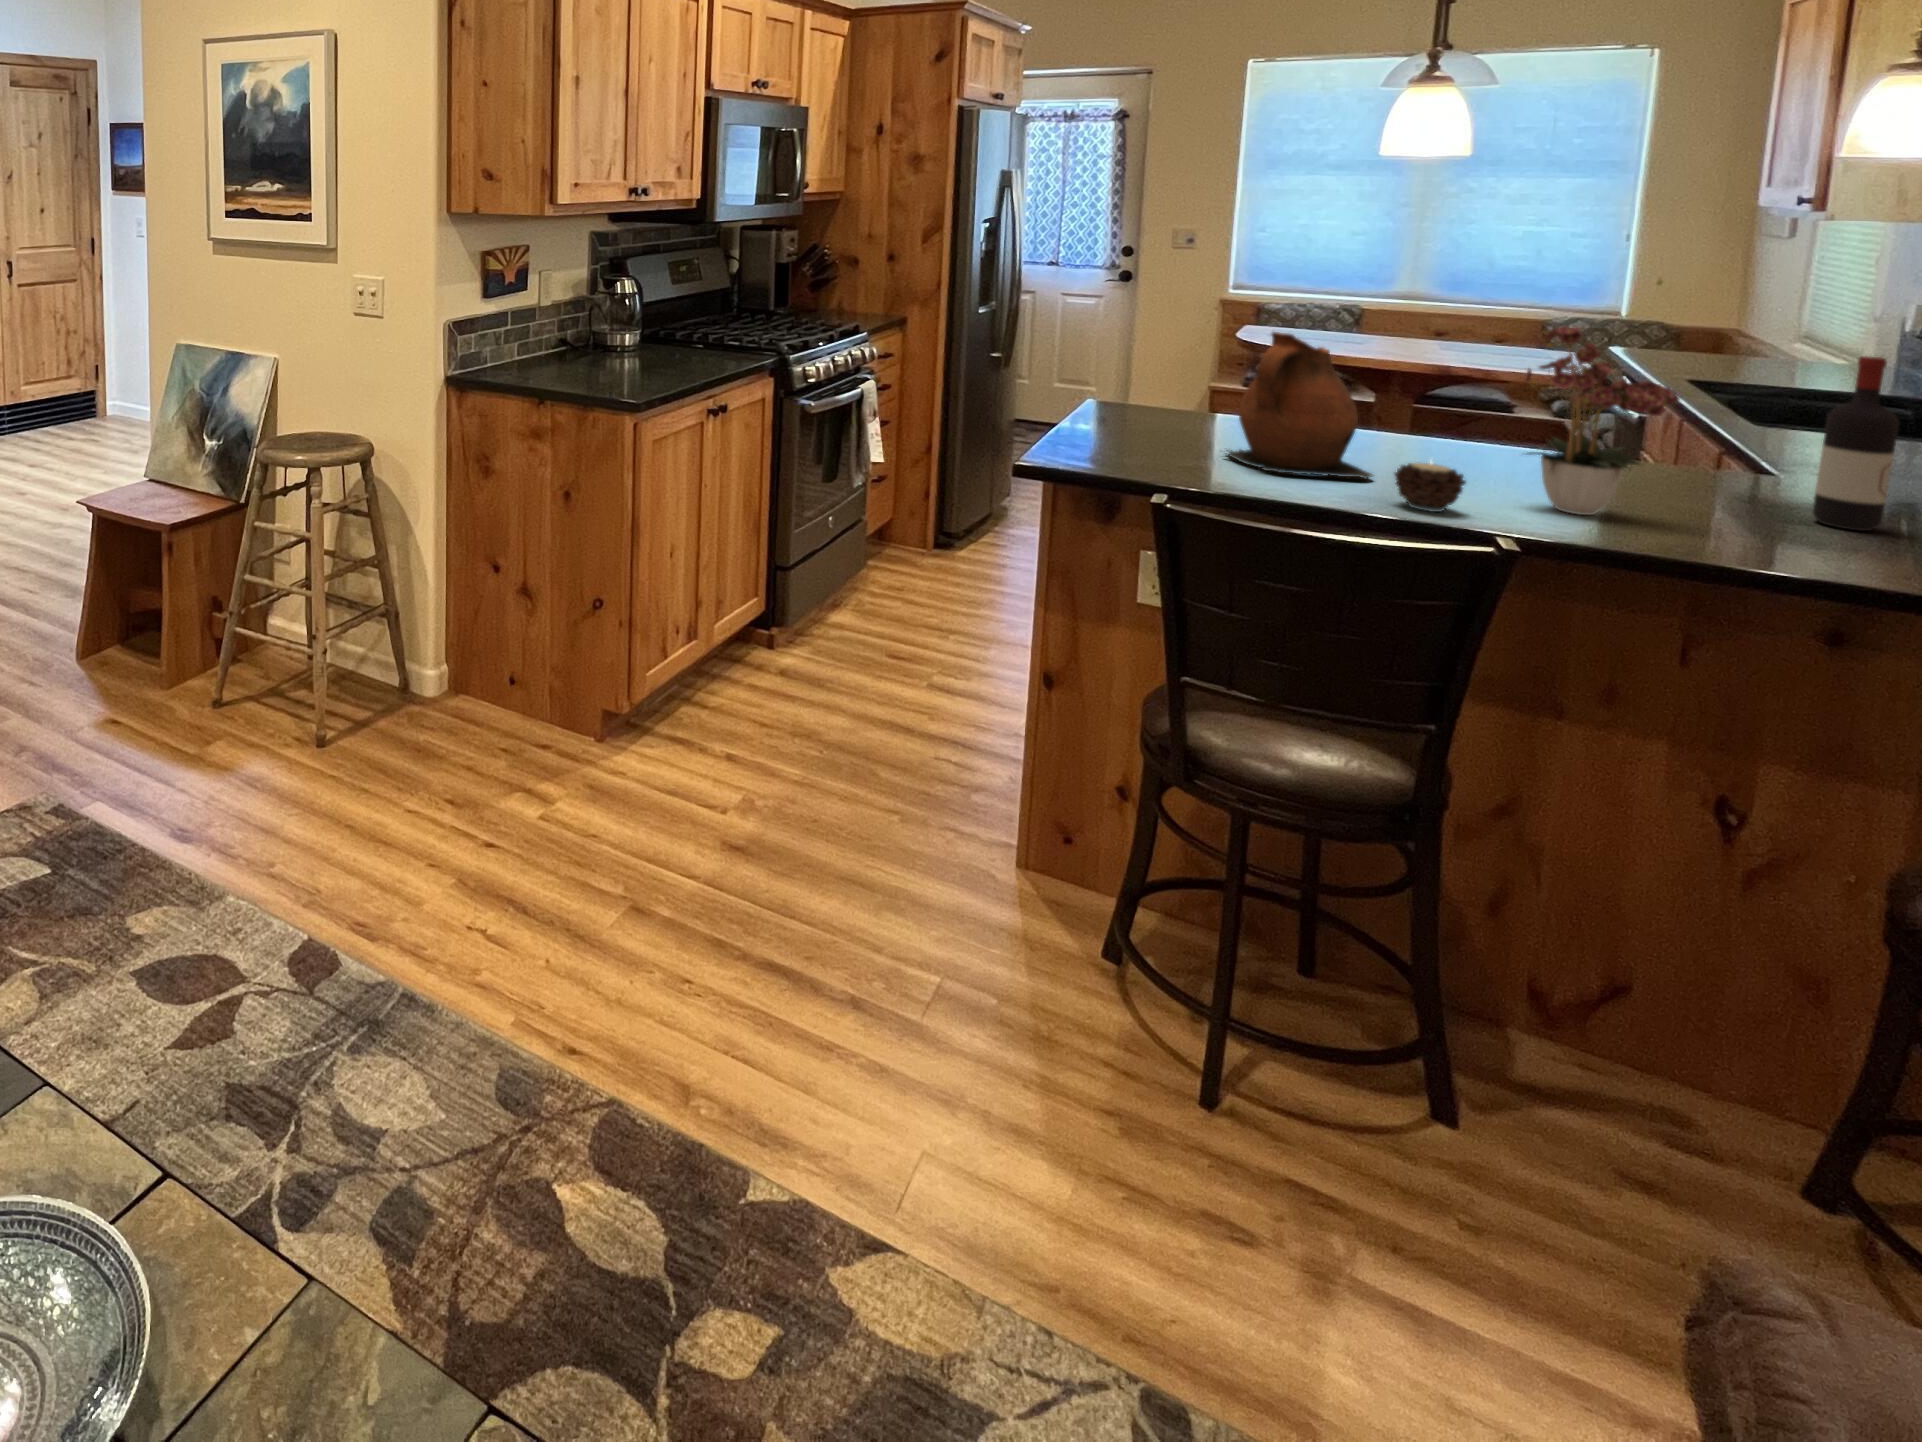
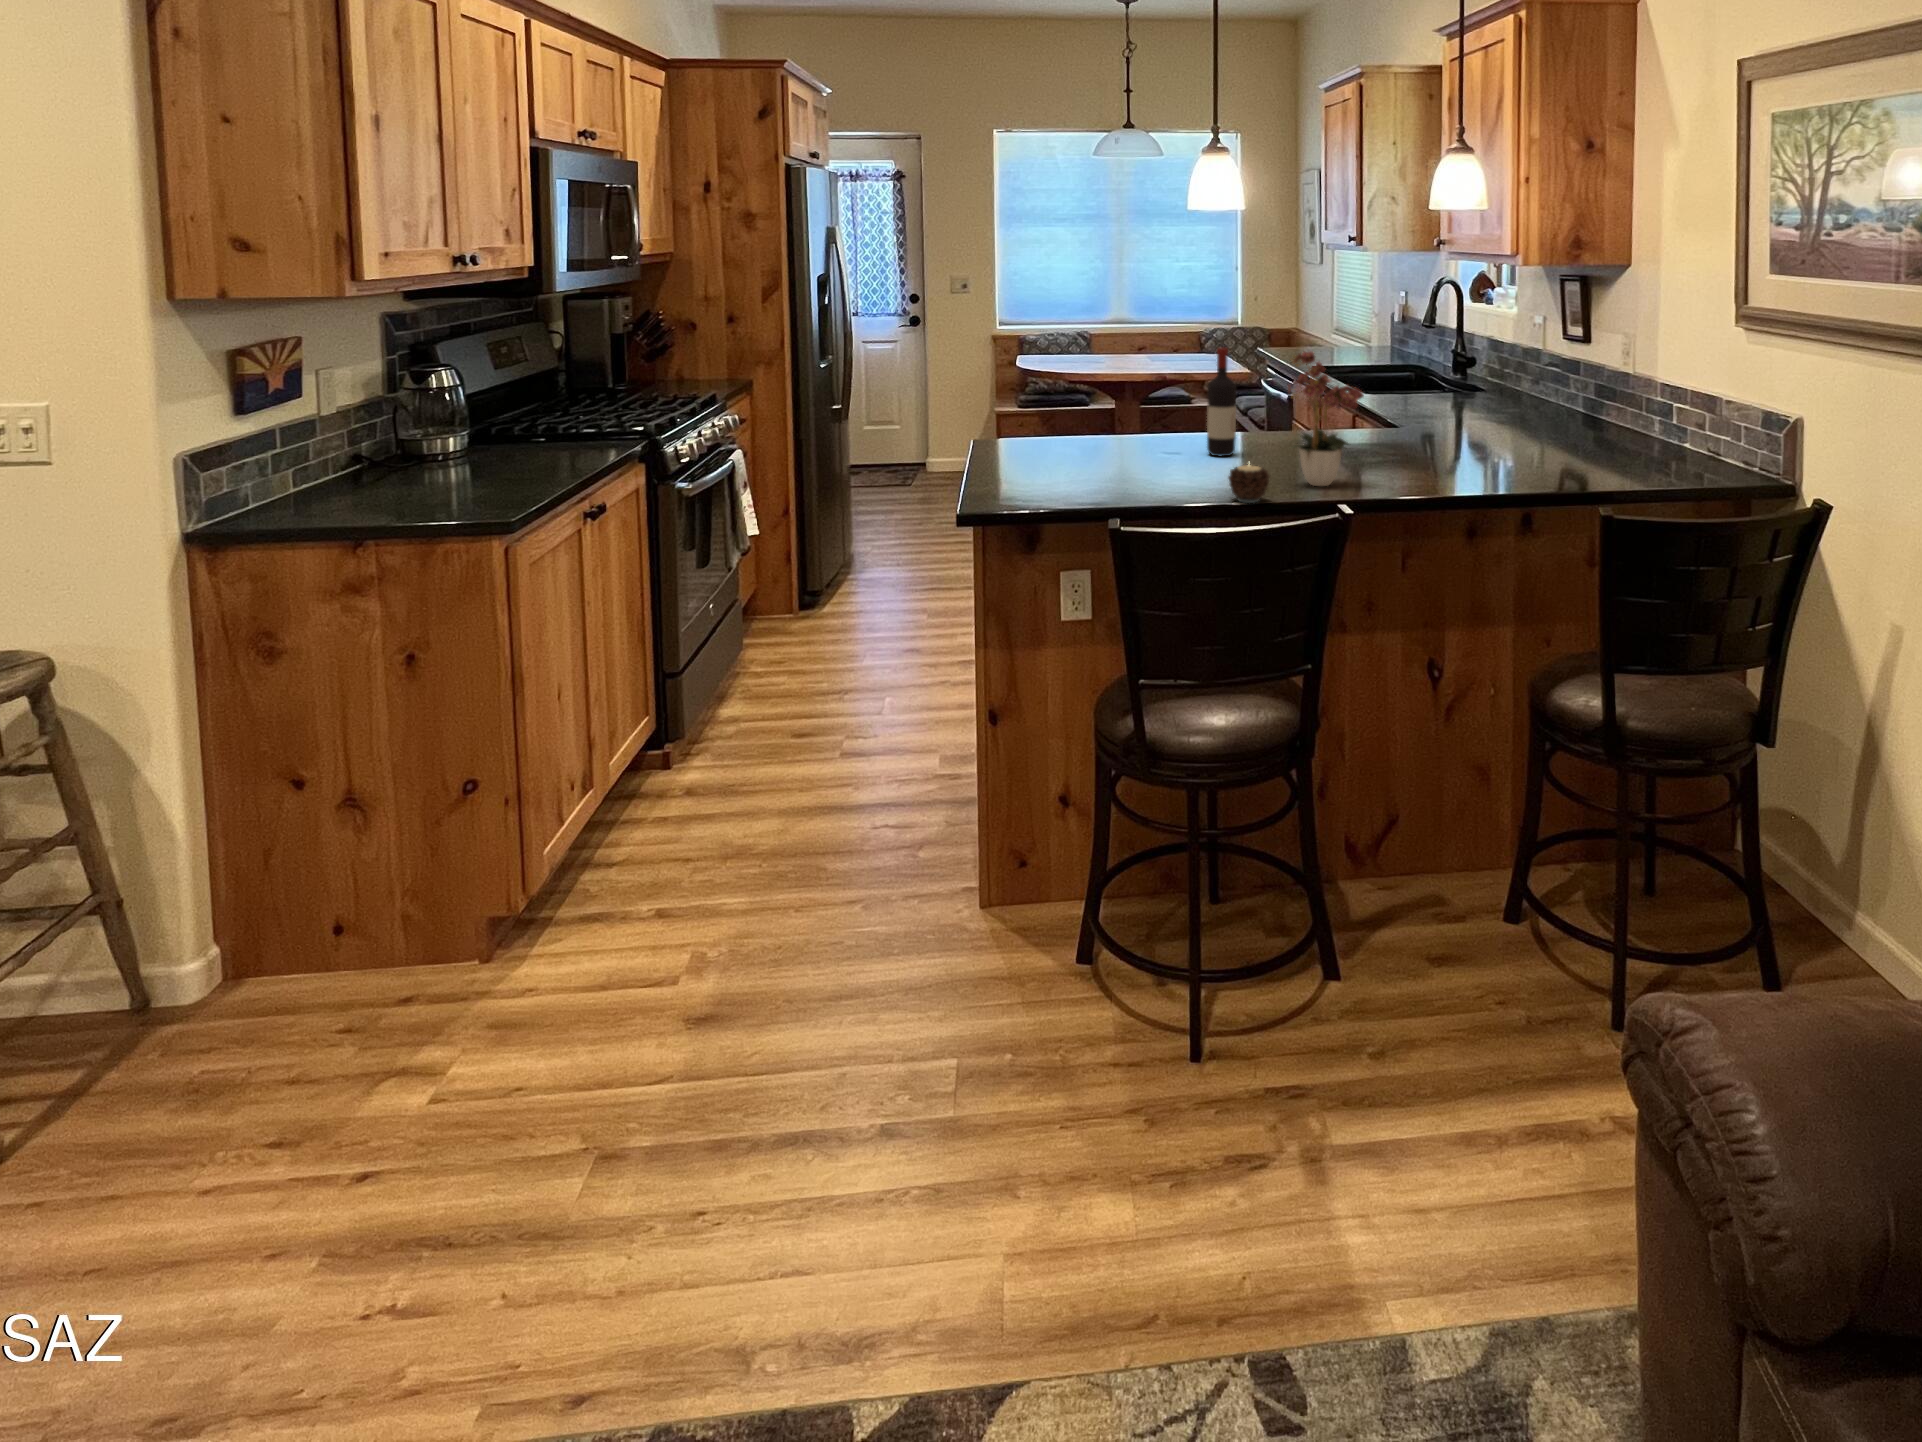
ceramic pitcher: present [1226,332,1373,479] -> none [1099,372,1205,490]
wine bottle: present [1813,356,1899,531] -> present [1207,348,1236,456]

